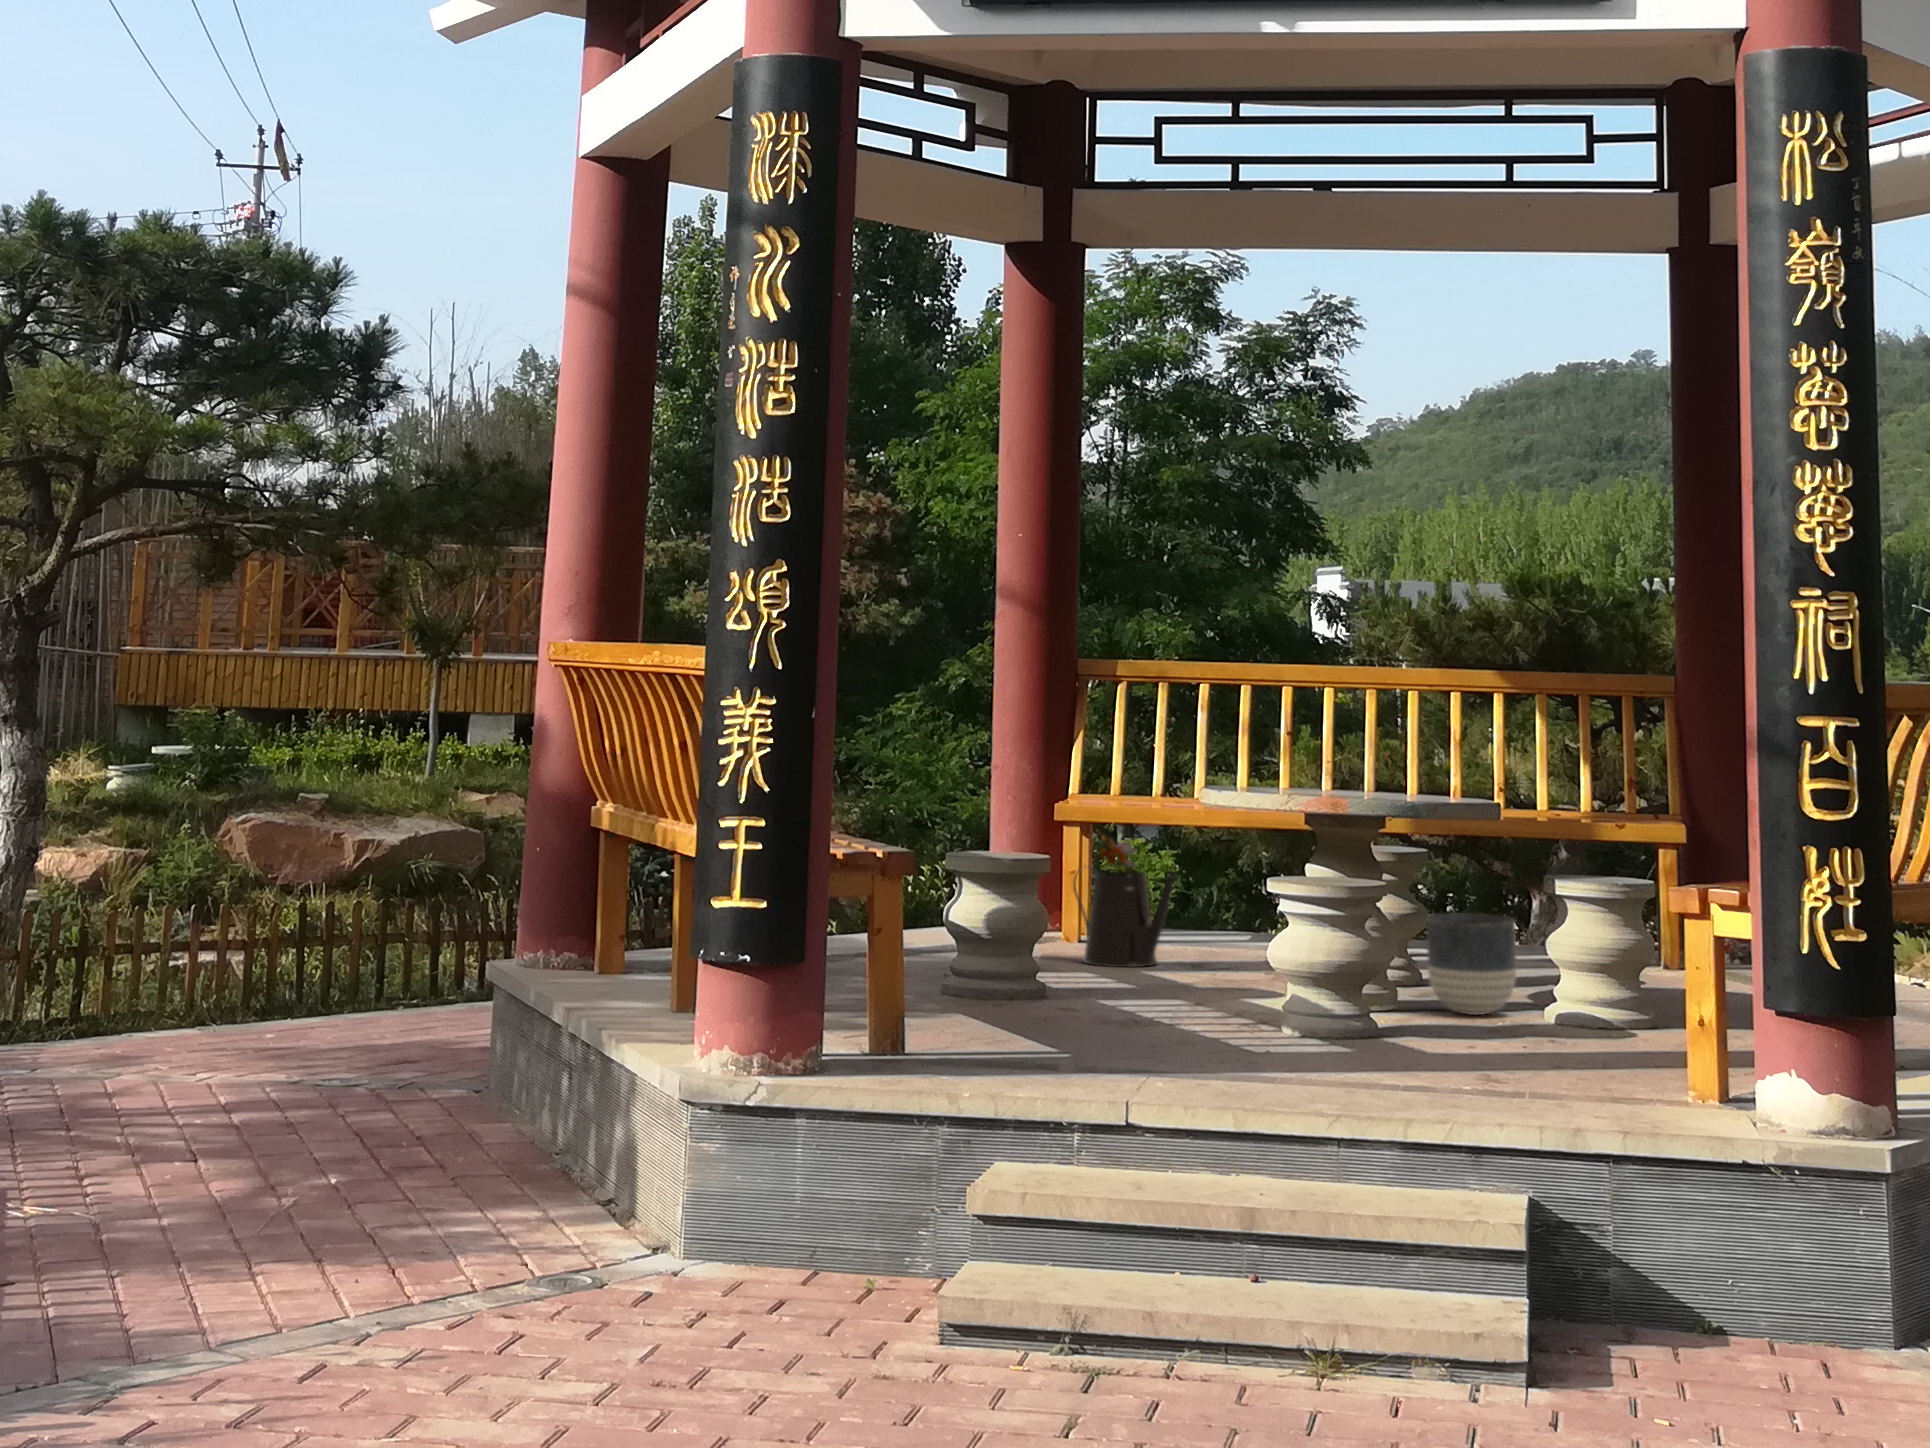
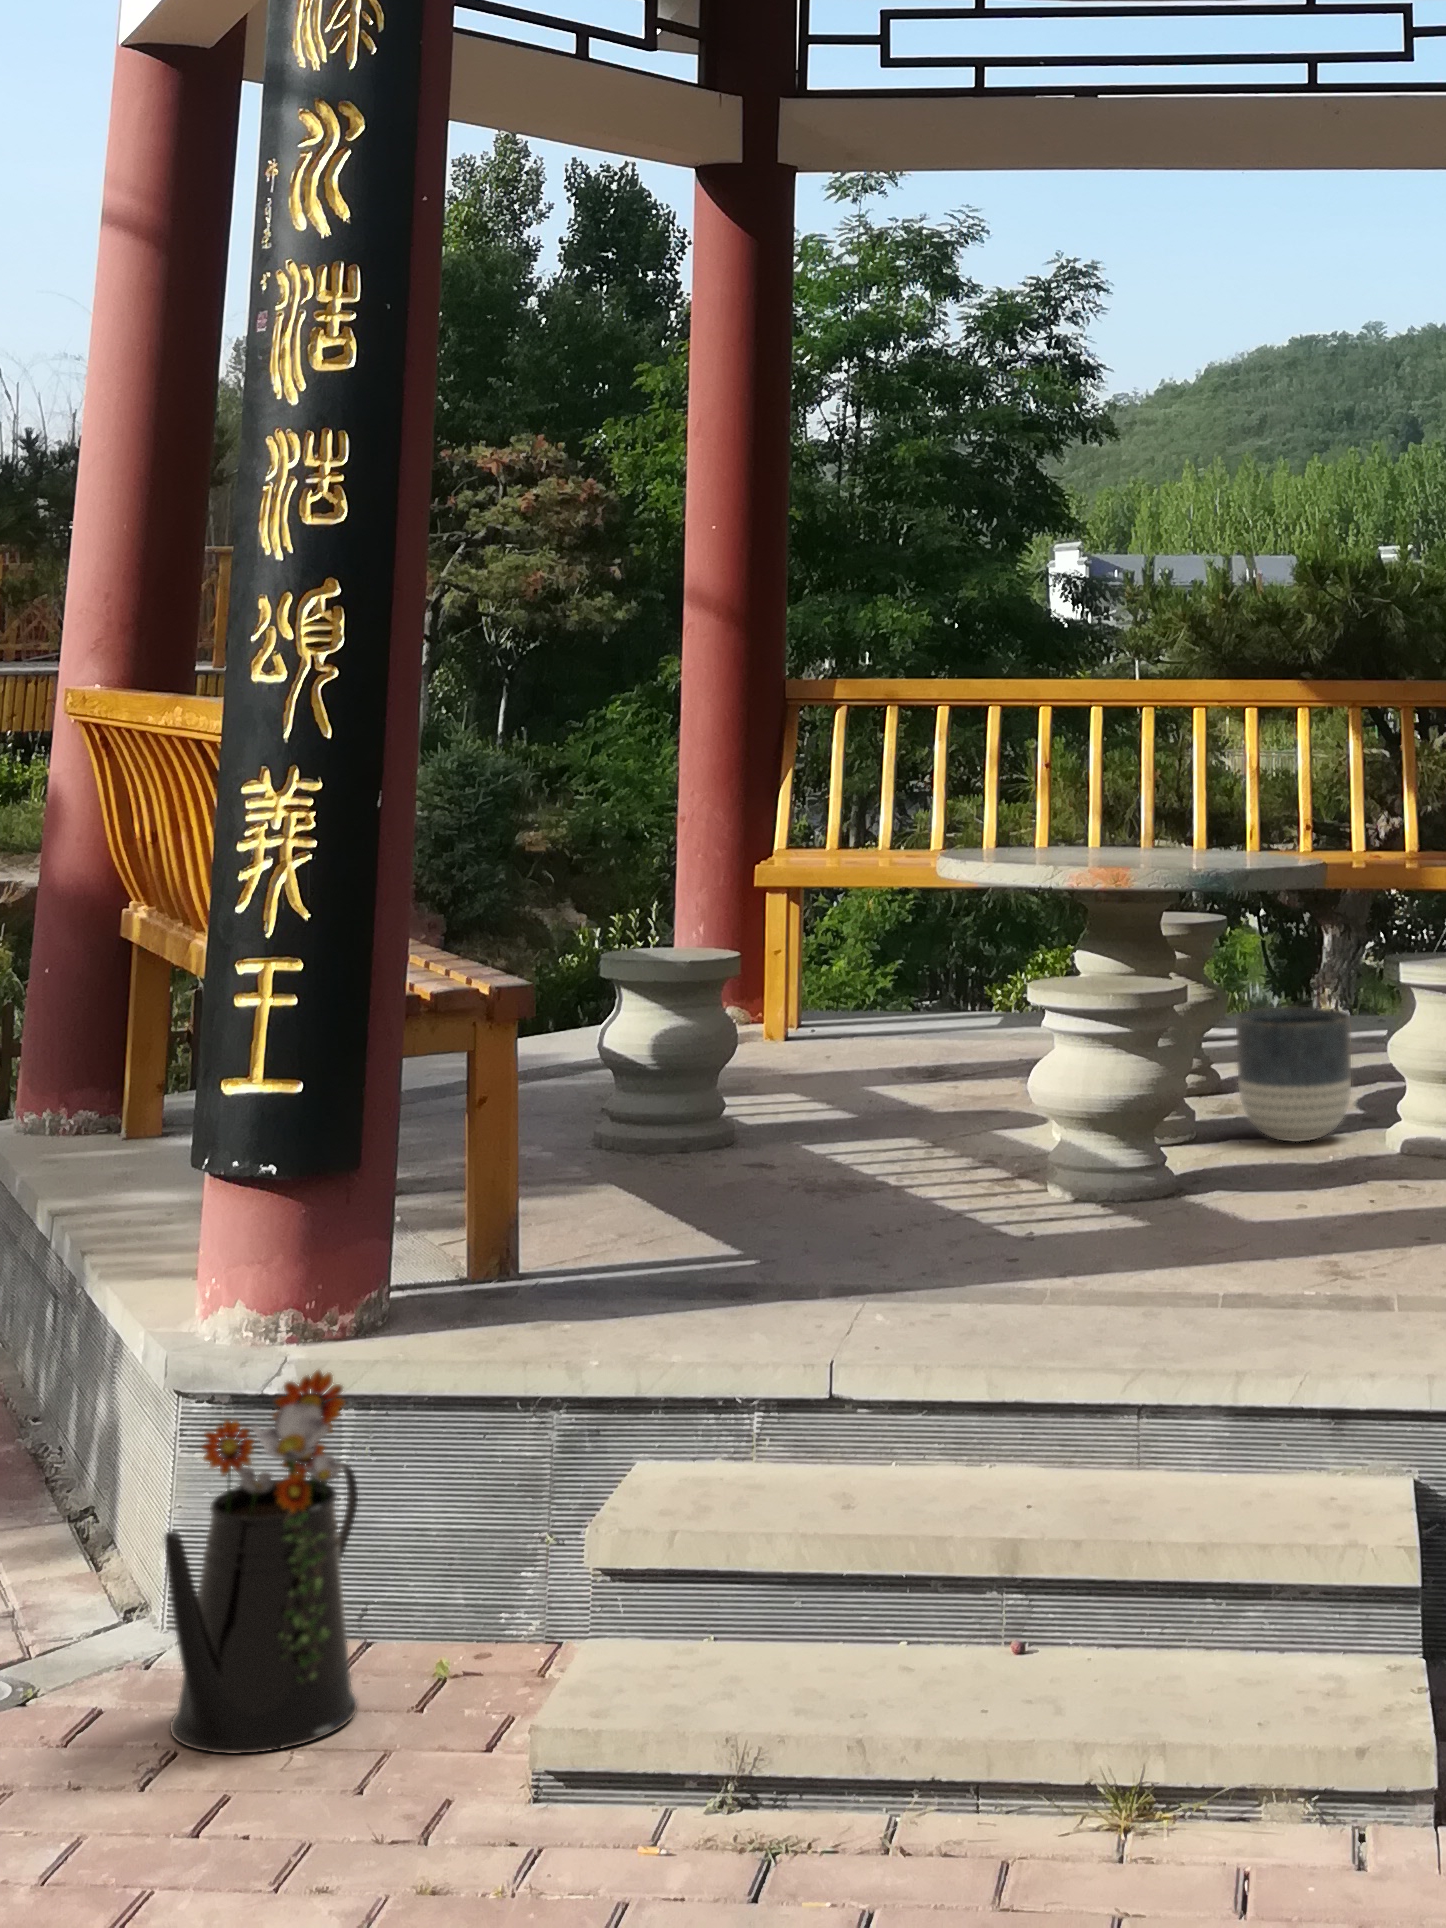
watering can: present [1073,836,1175,967] -> present [164,1371,358,1753]

